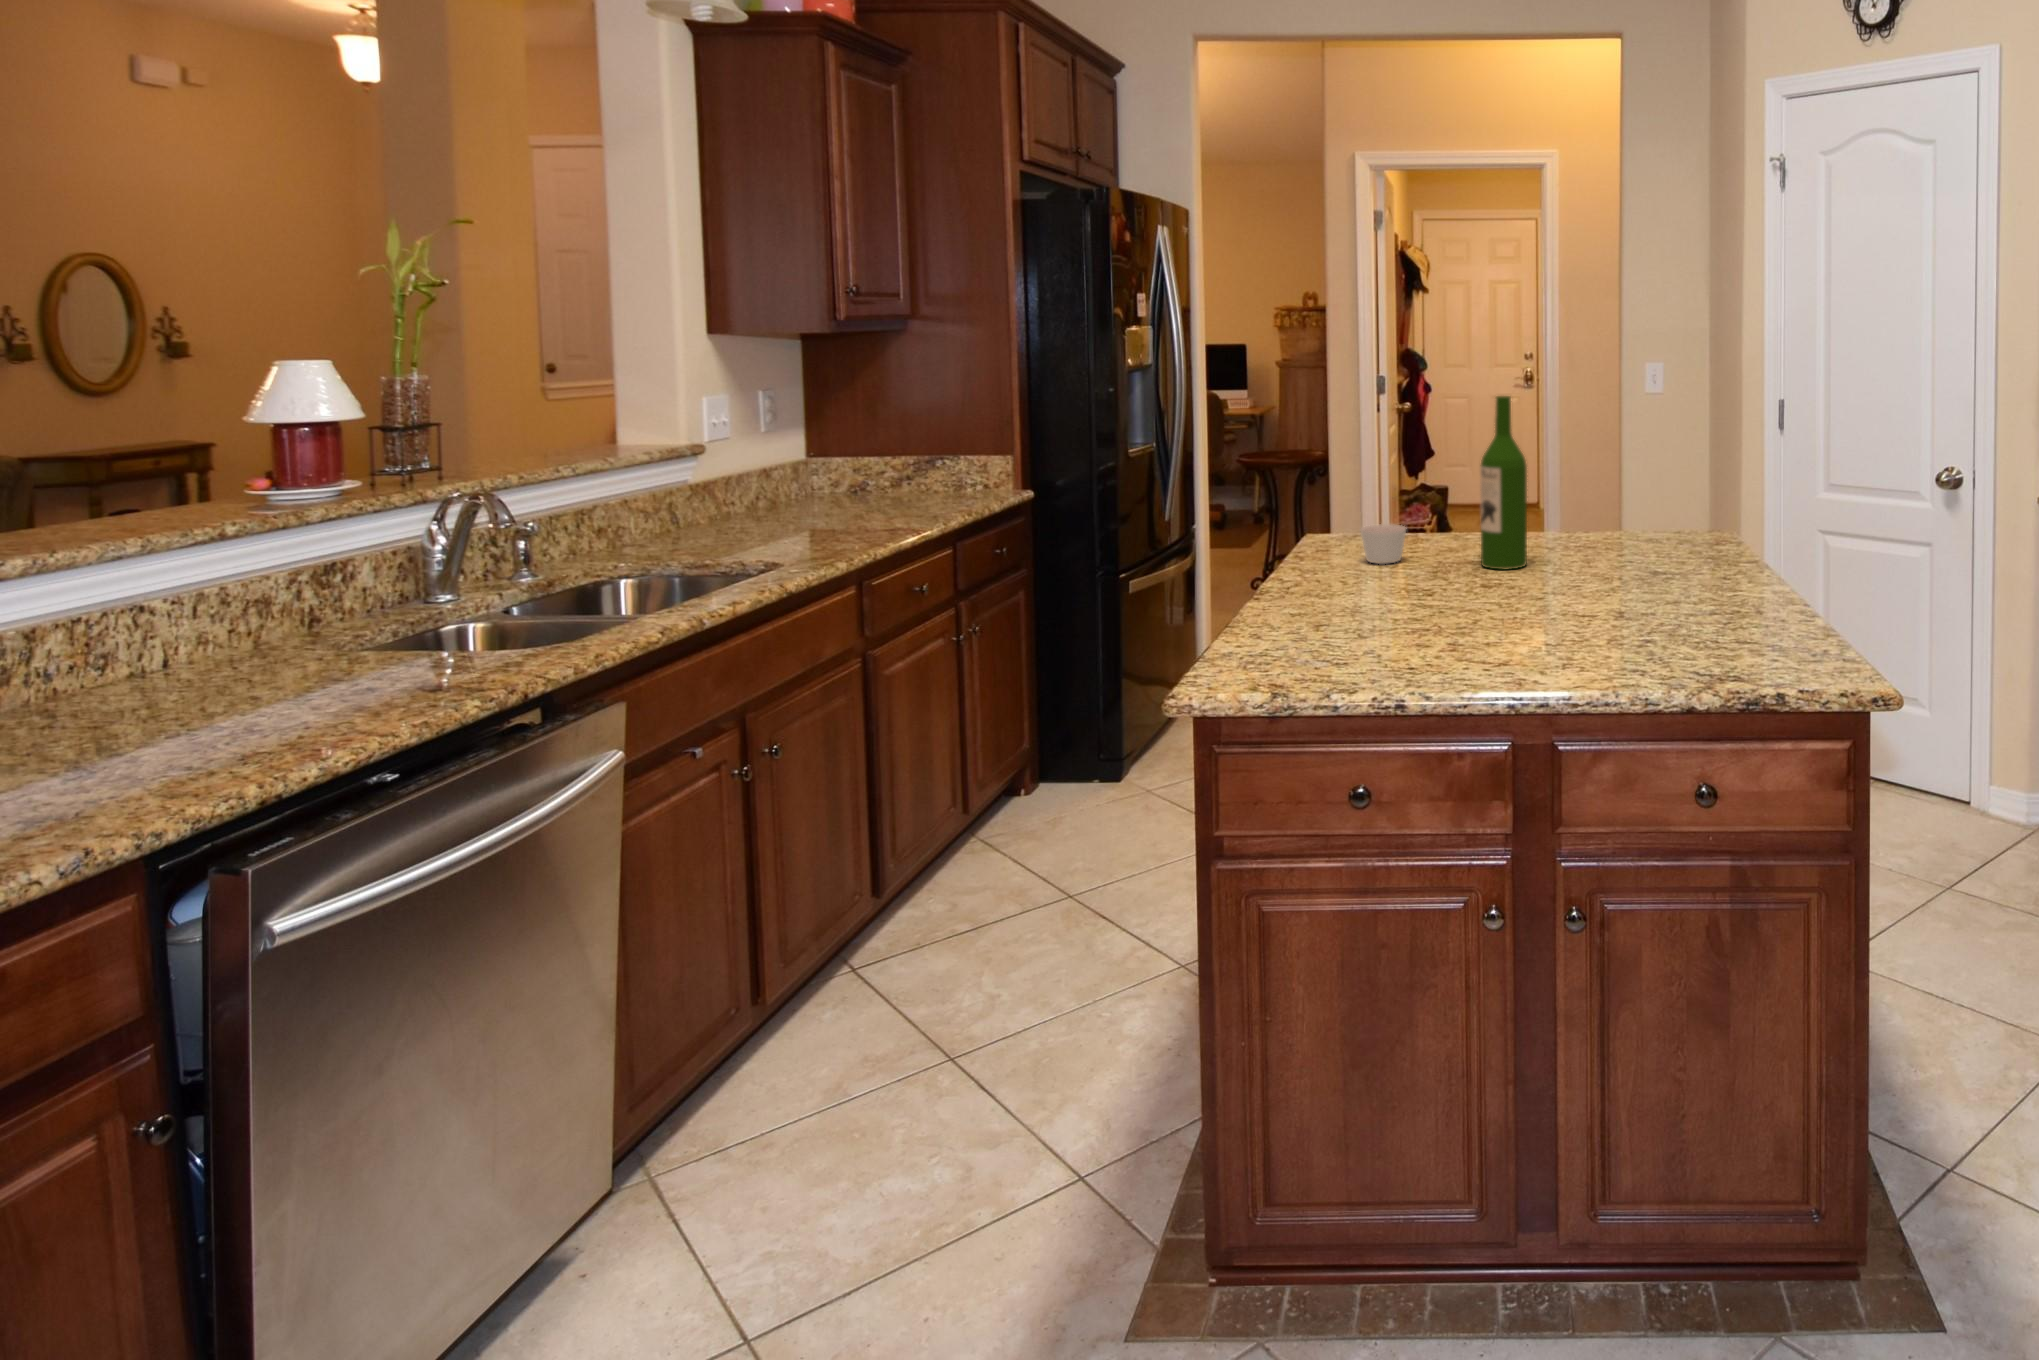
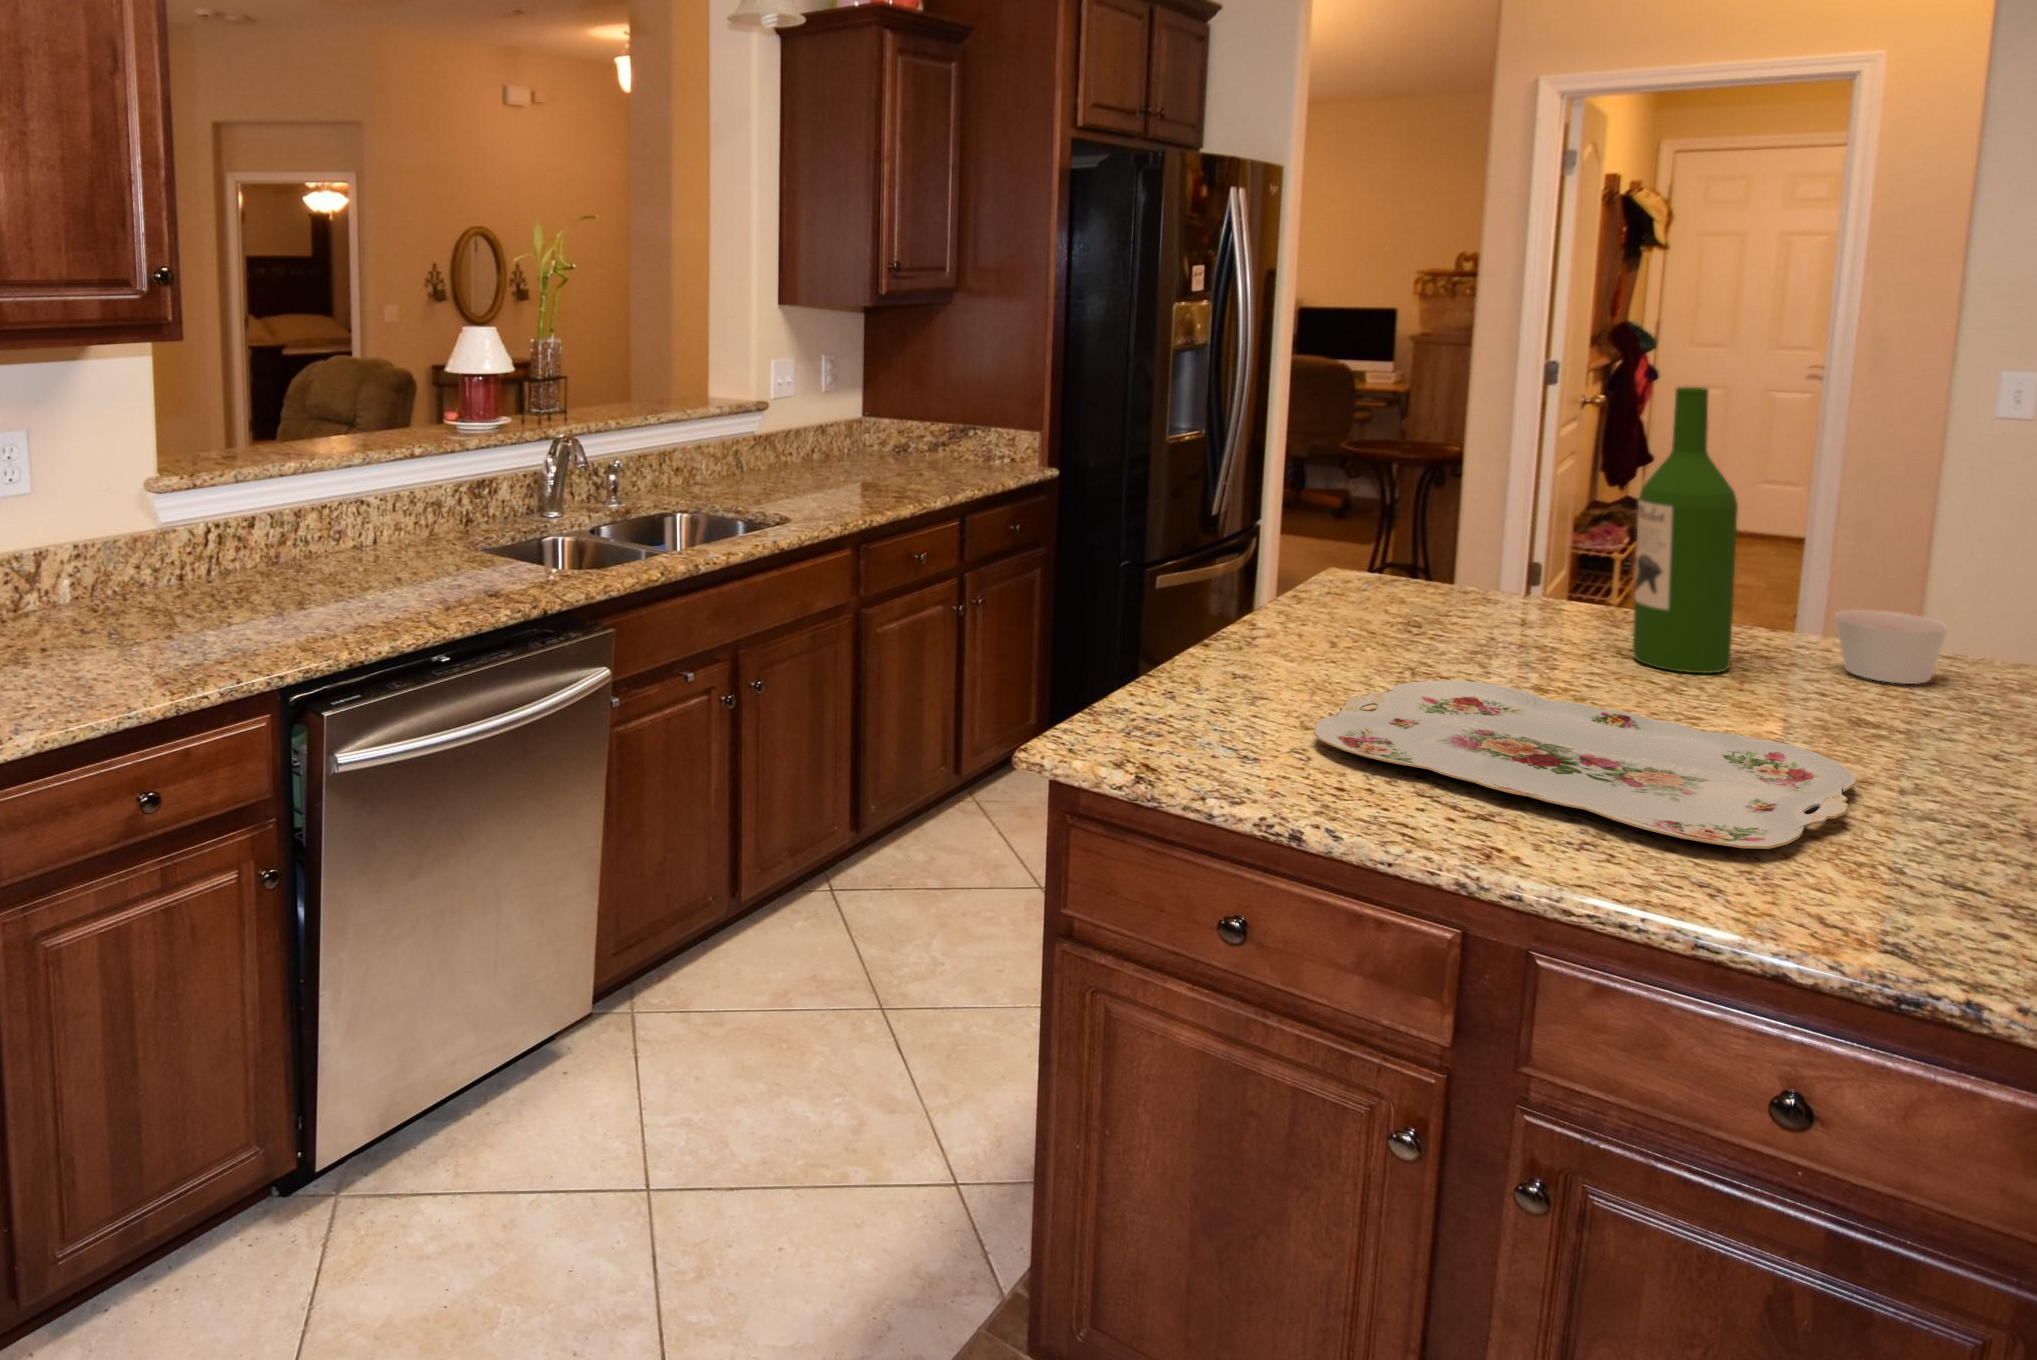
candle: present [1361,524,1407,564] -> present [1835,610,1947,684]
serving tray: none [1362,592,1625,651] -> present [1313,681,1857,849]

